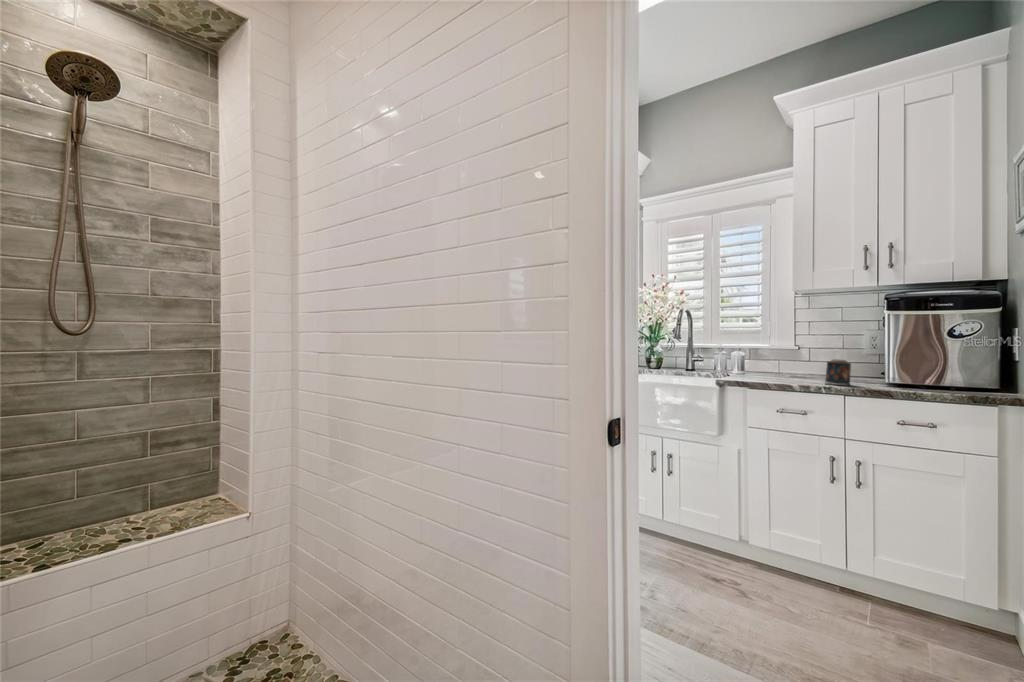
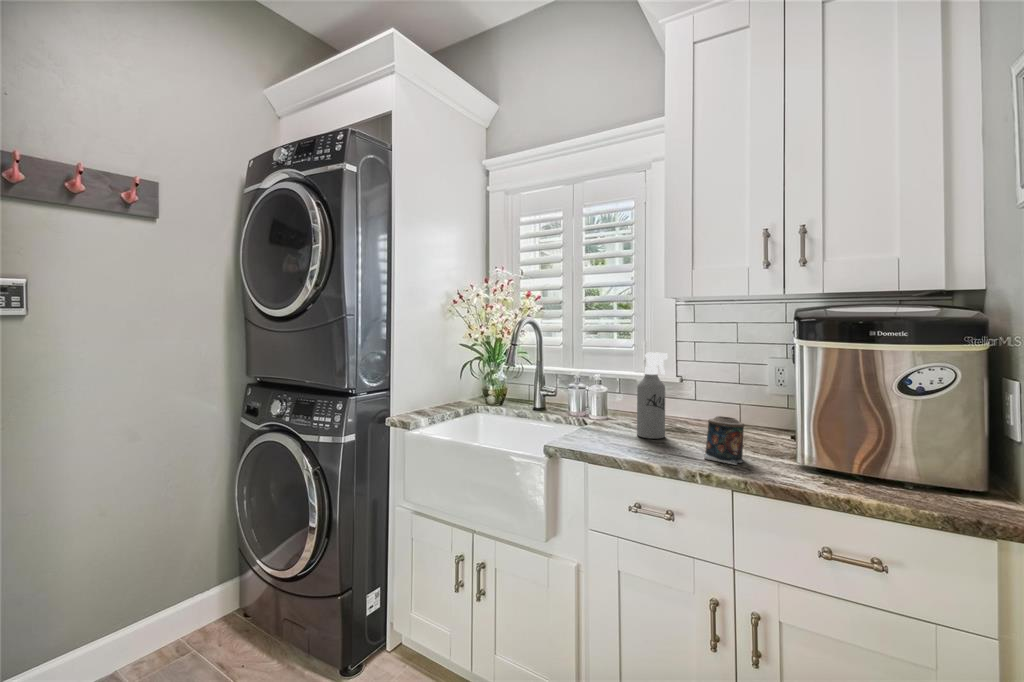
spray bottle: none [773,324,796,379] -> present [637,352,668,439]

